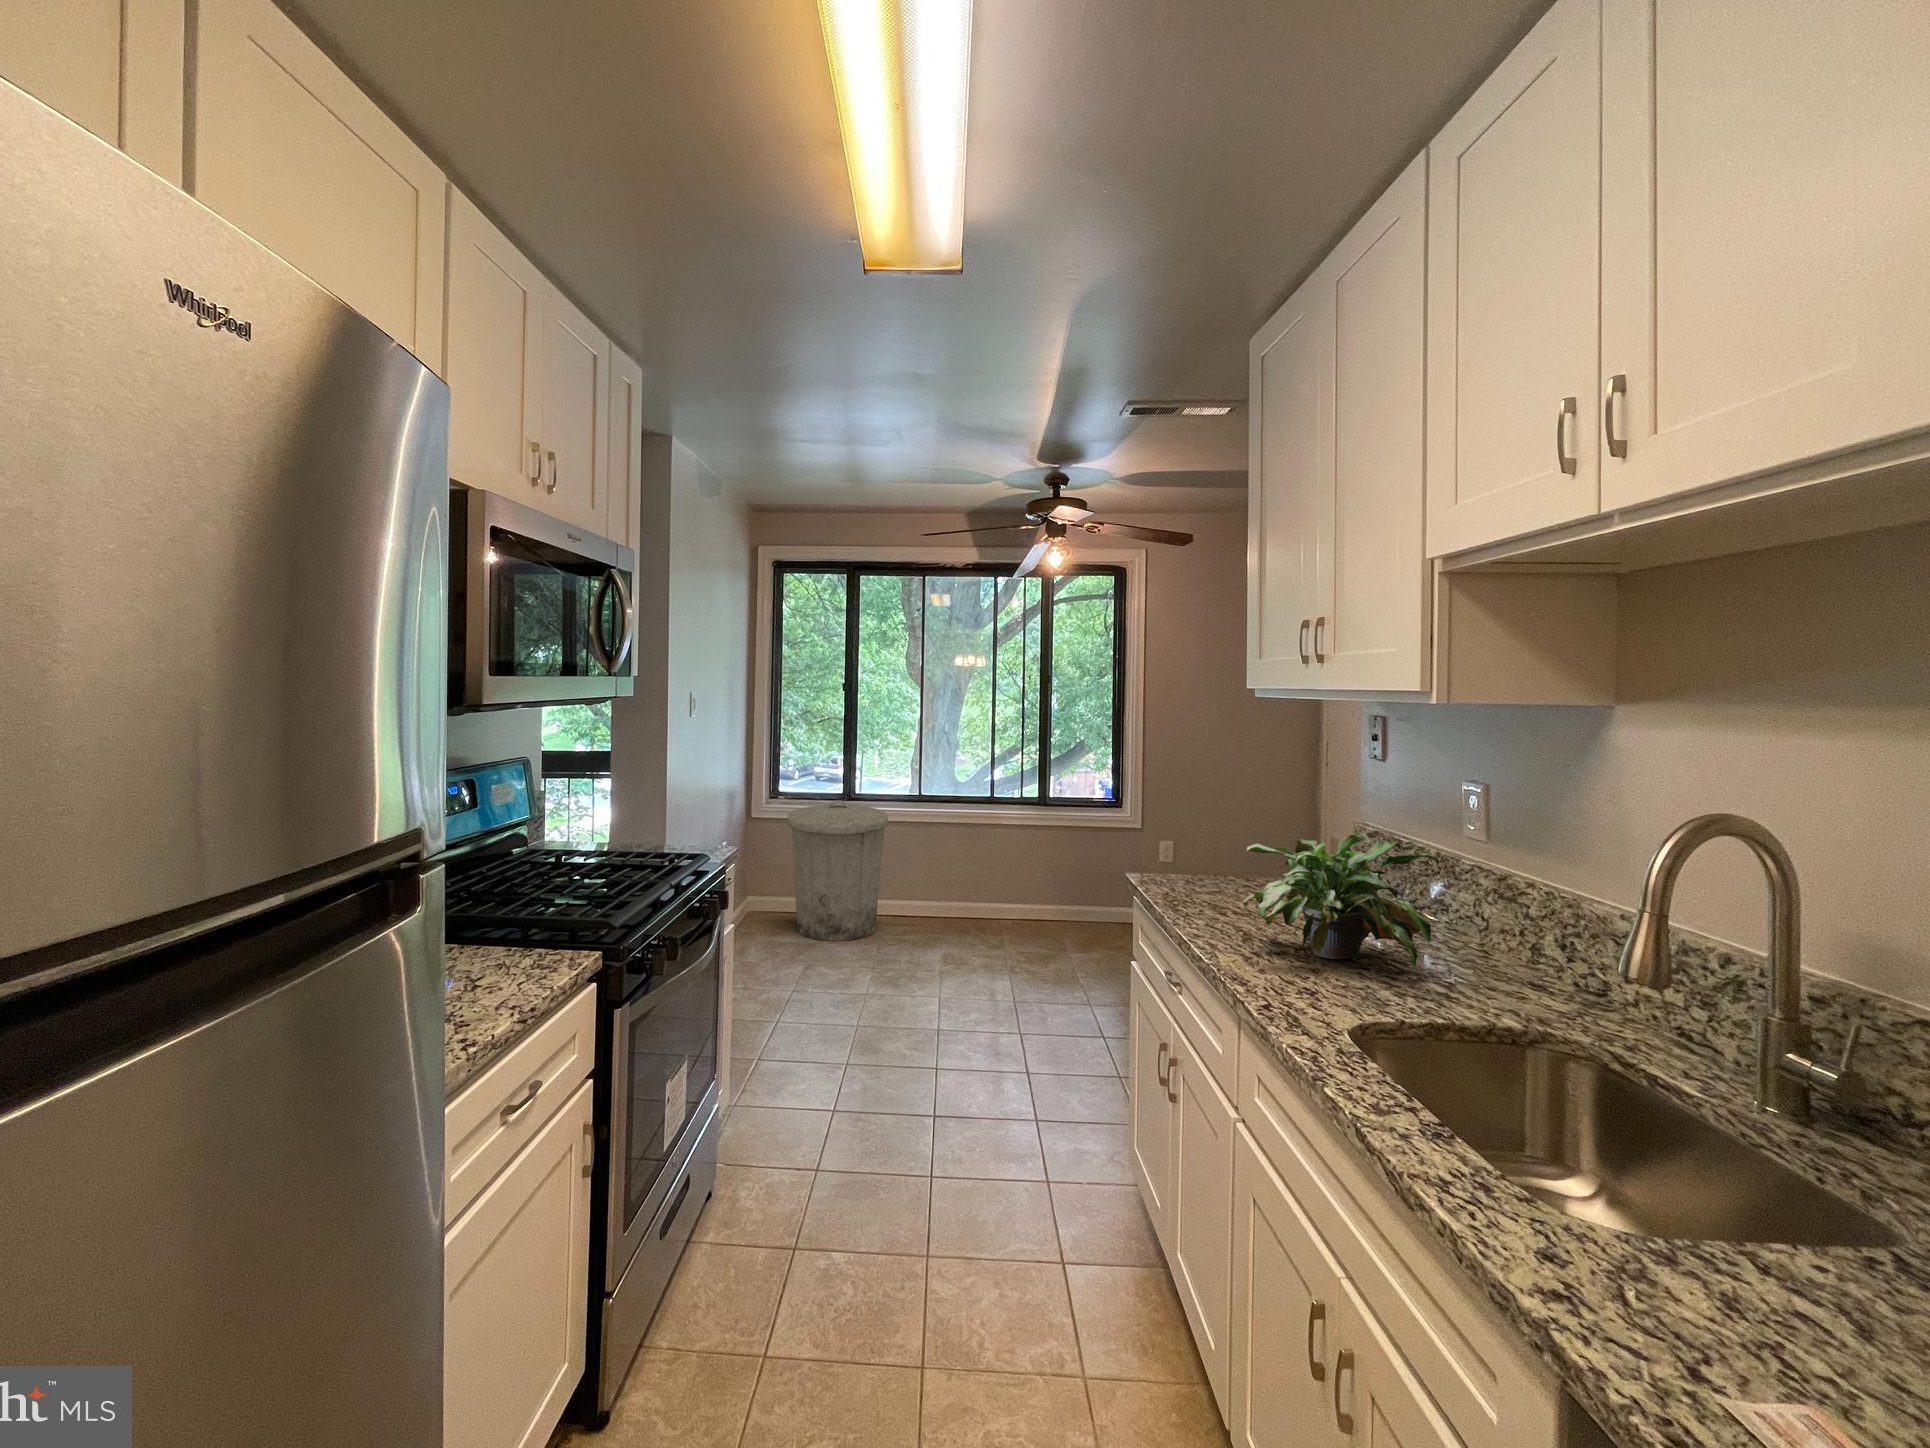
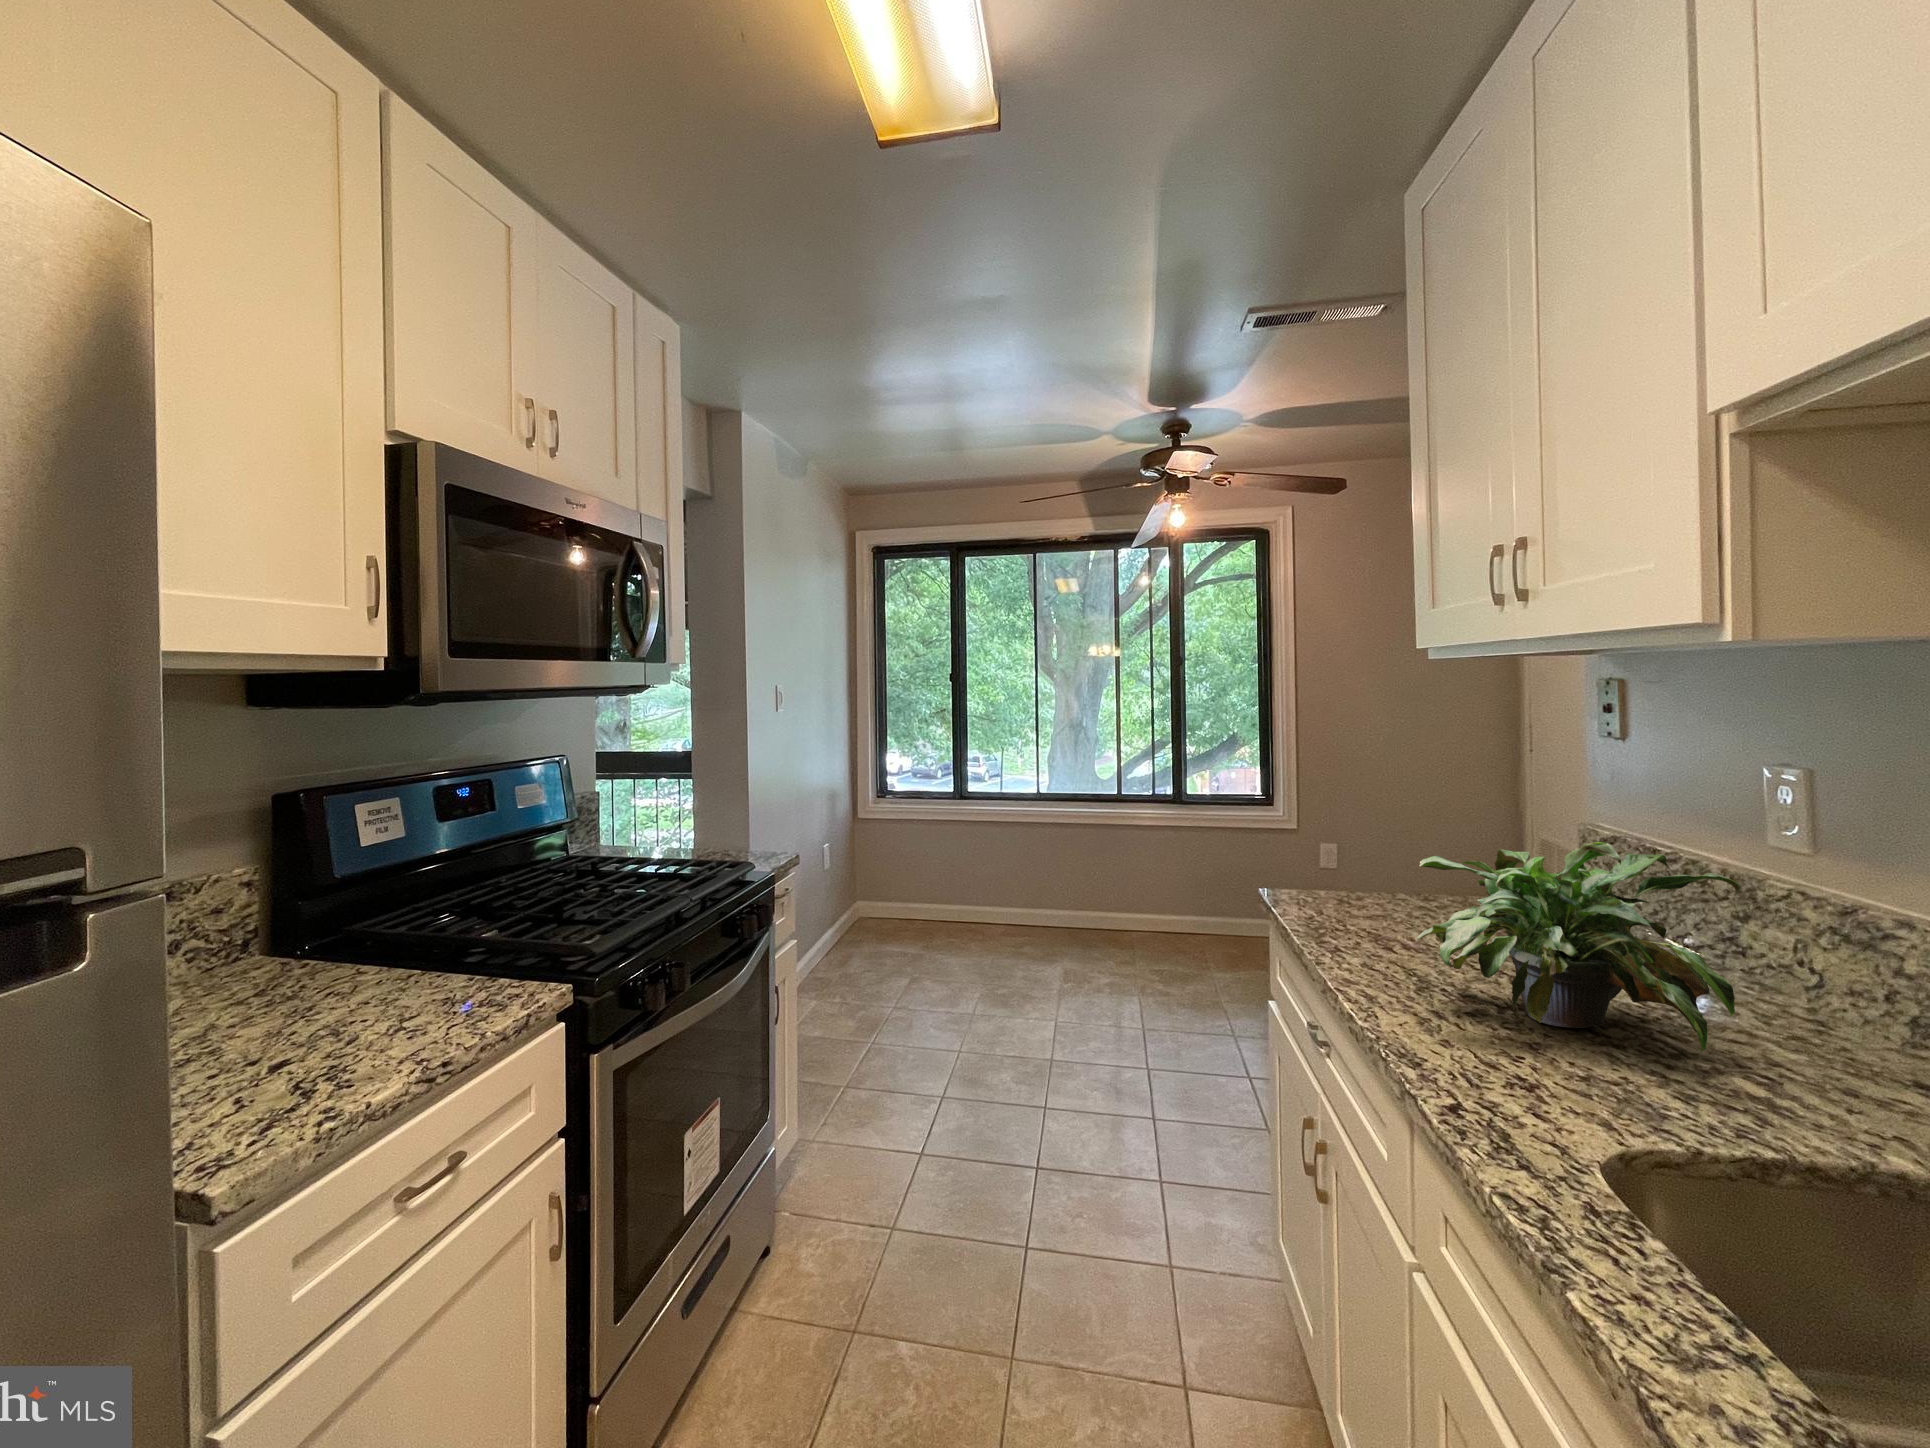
trash can: present [787,800,888,941] -> none [896,800,1004,951]

